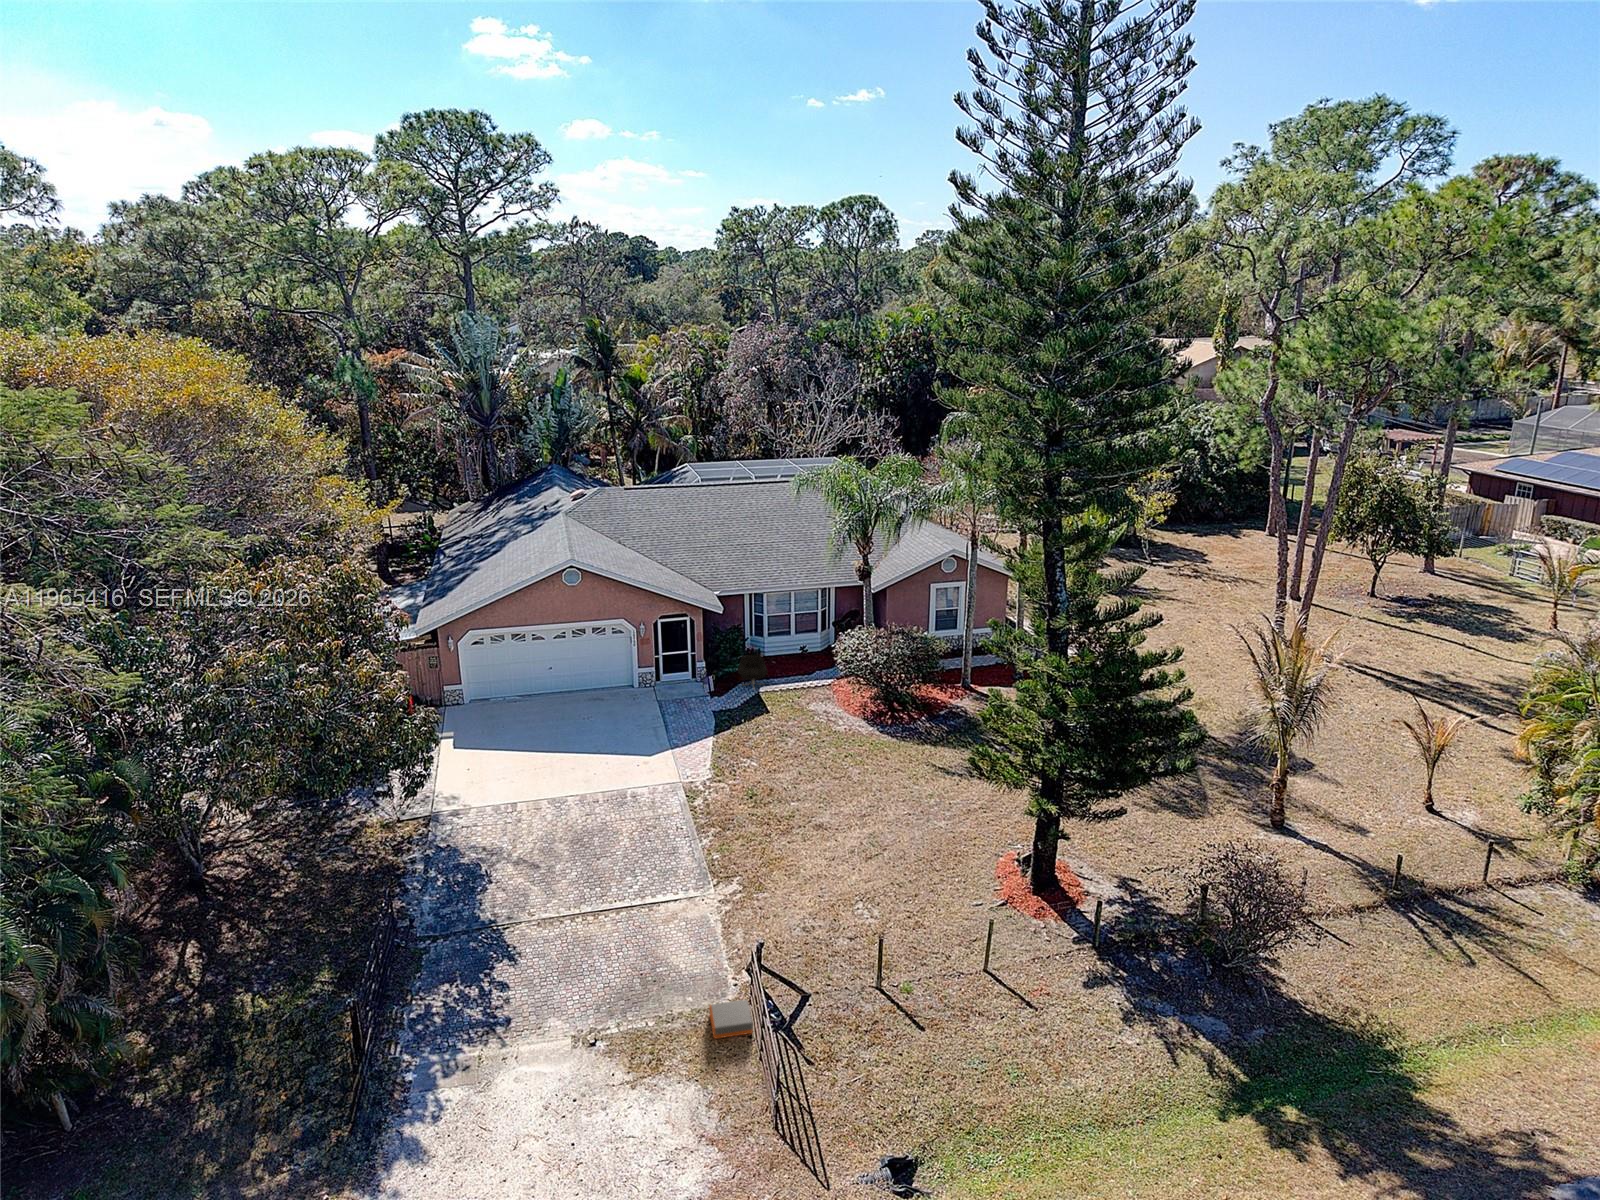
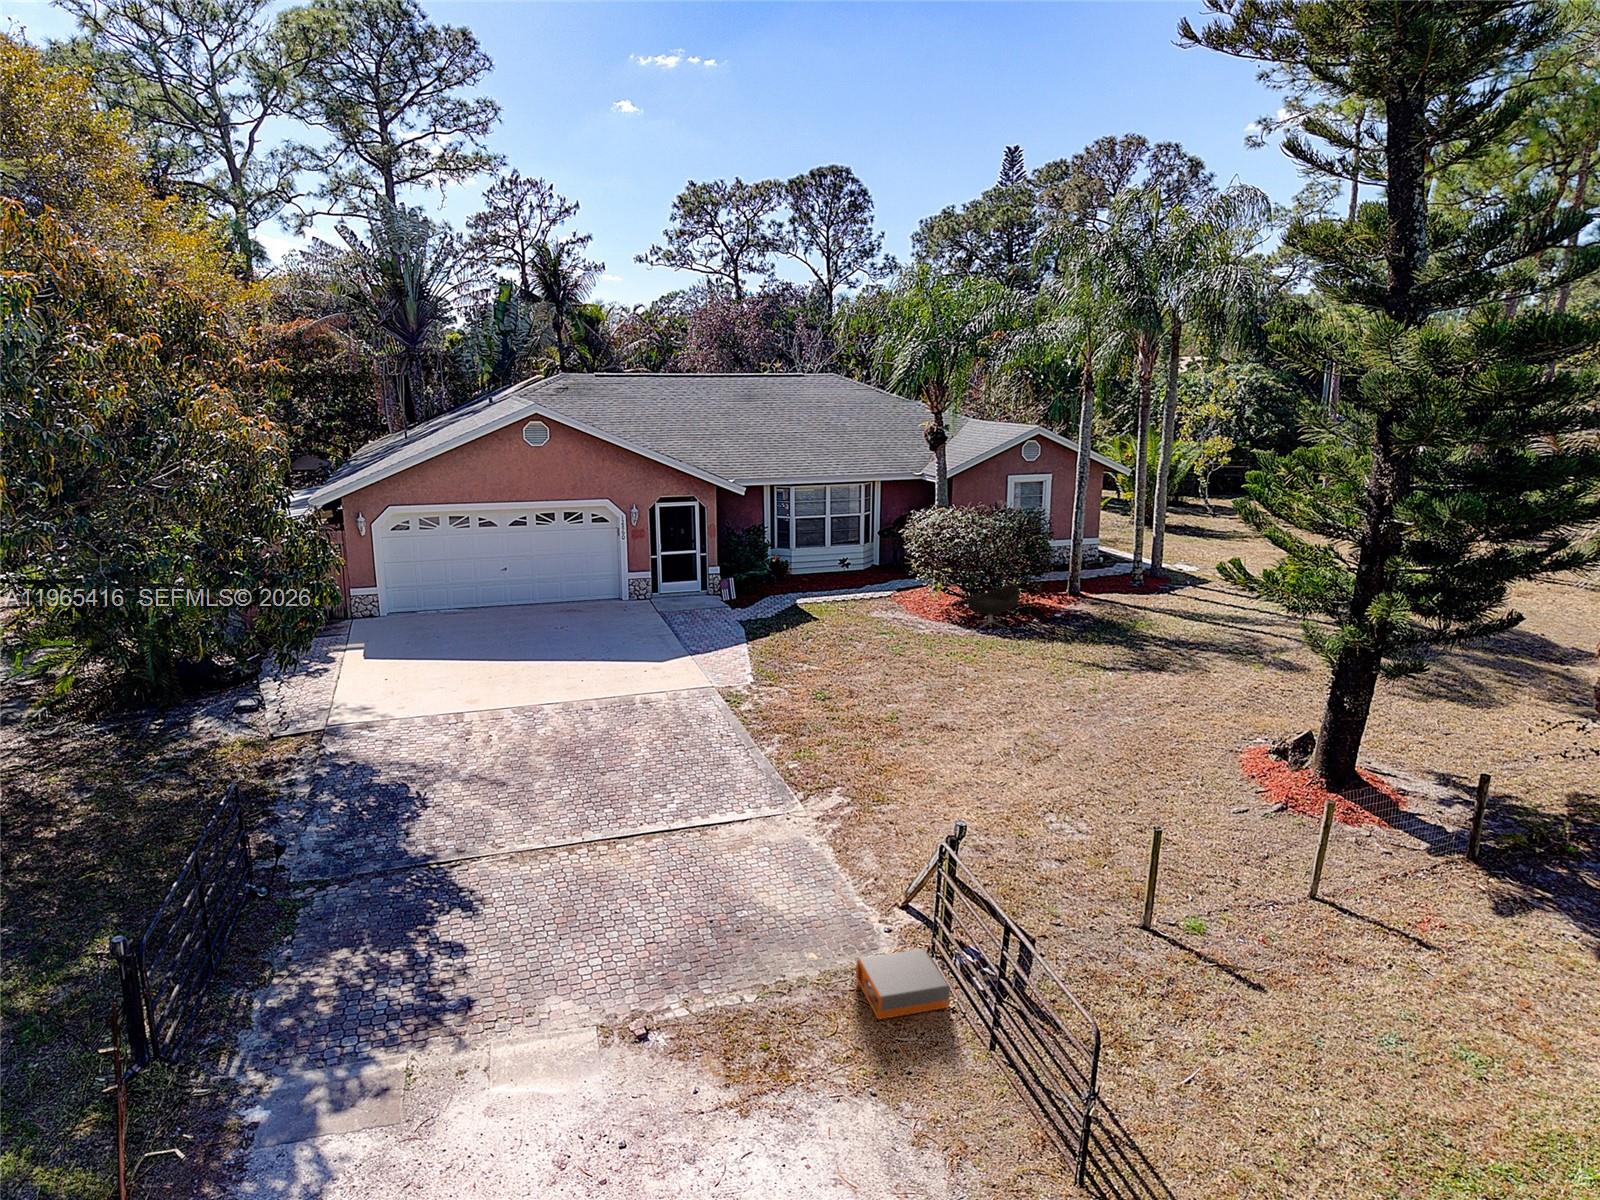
lounge chair: present [738,655,768,688] -> present [967,584,1020,623]

